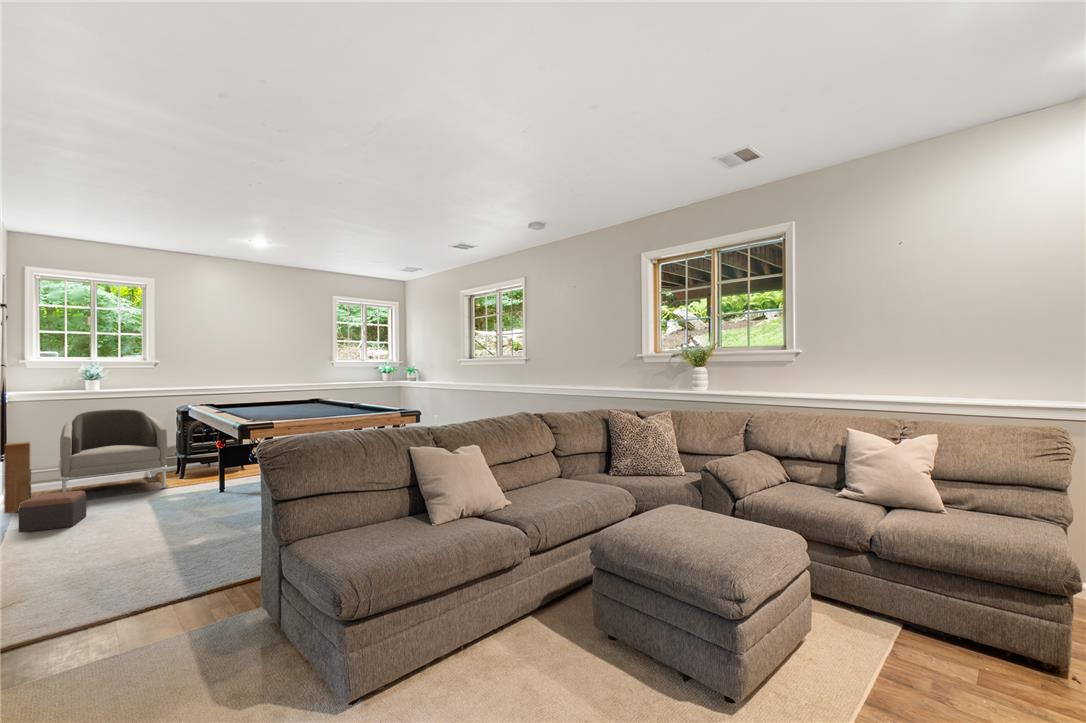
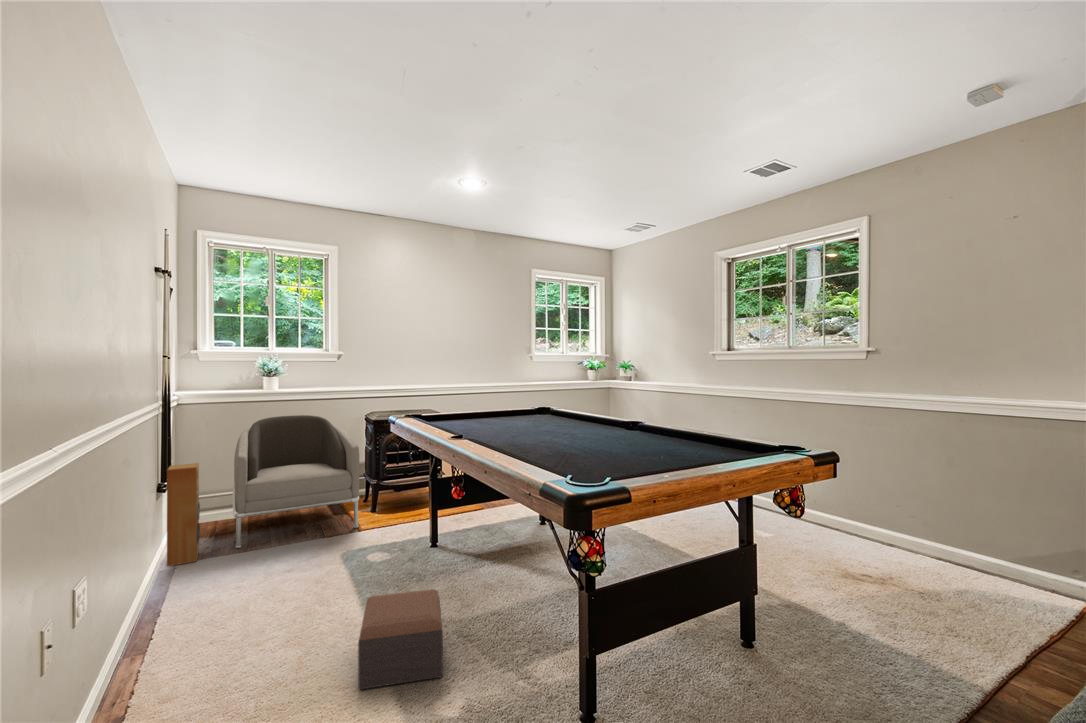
footstool: present [19,491,86,532] -> present [358,589,443,689]

